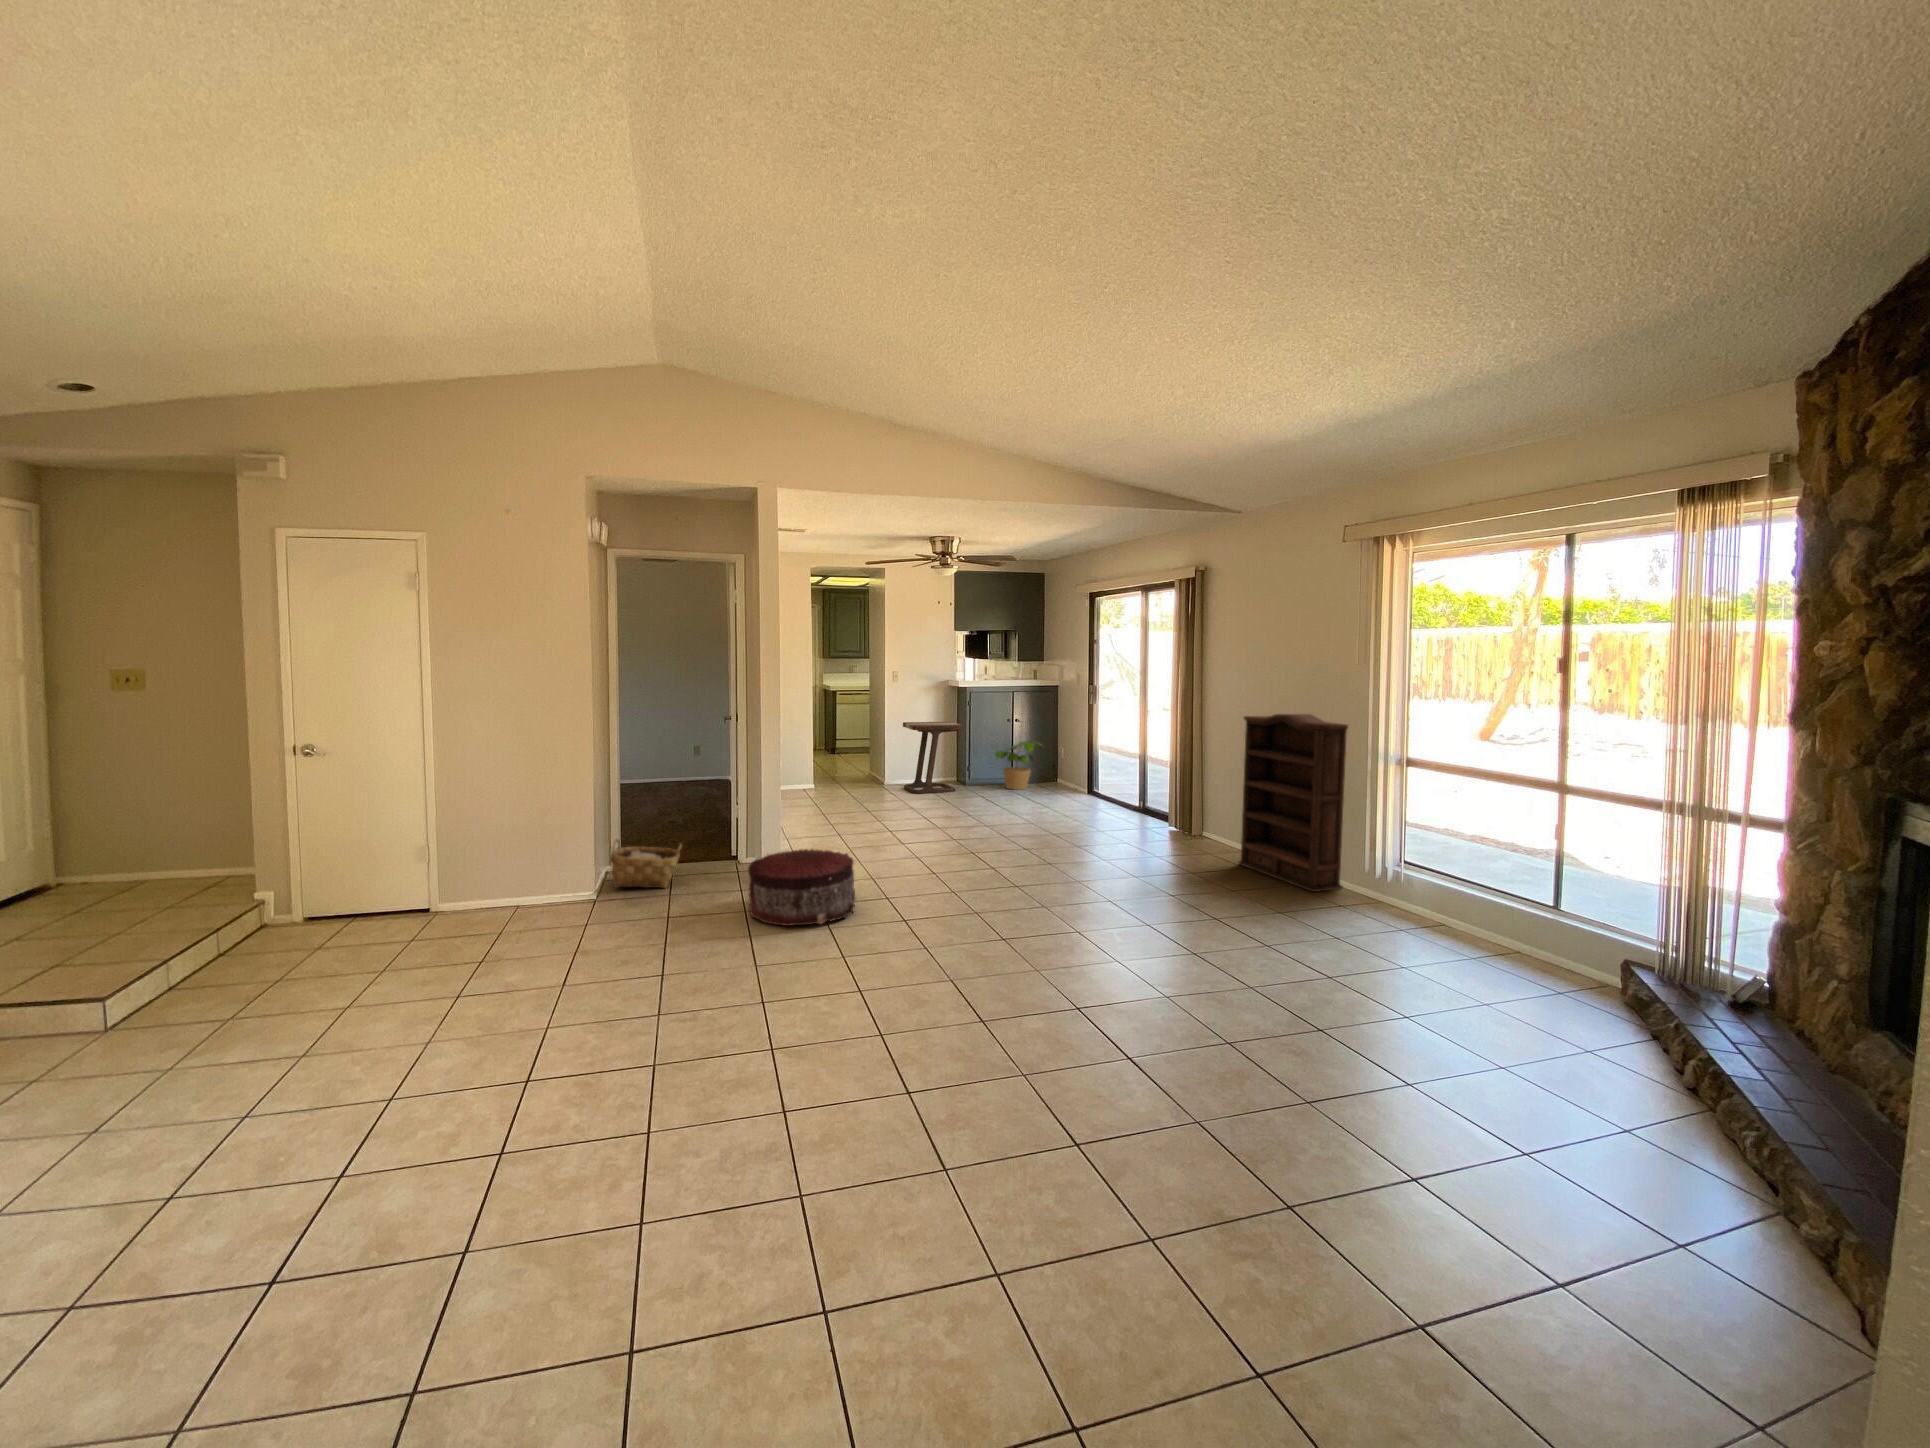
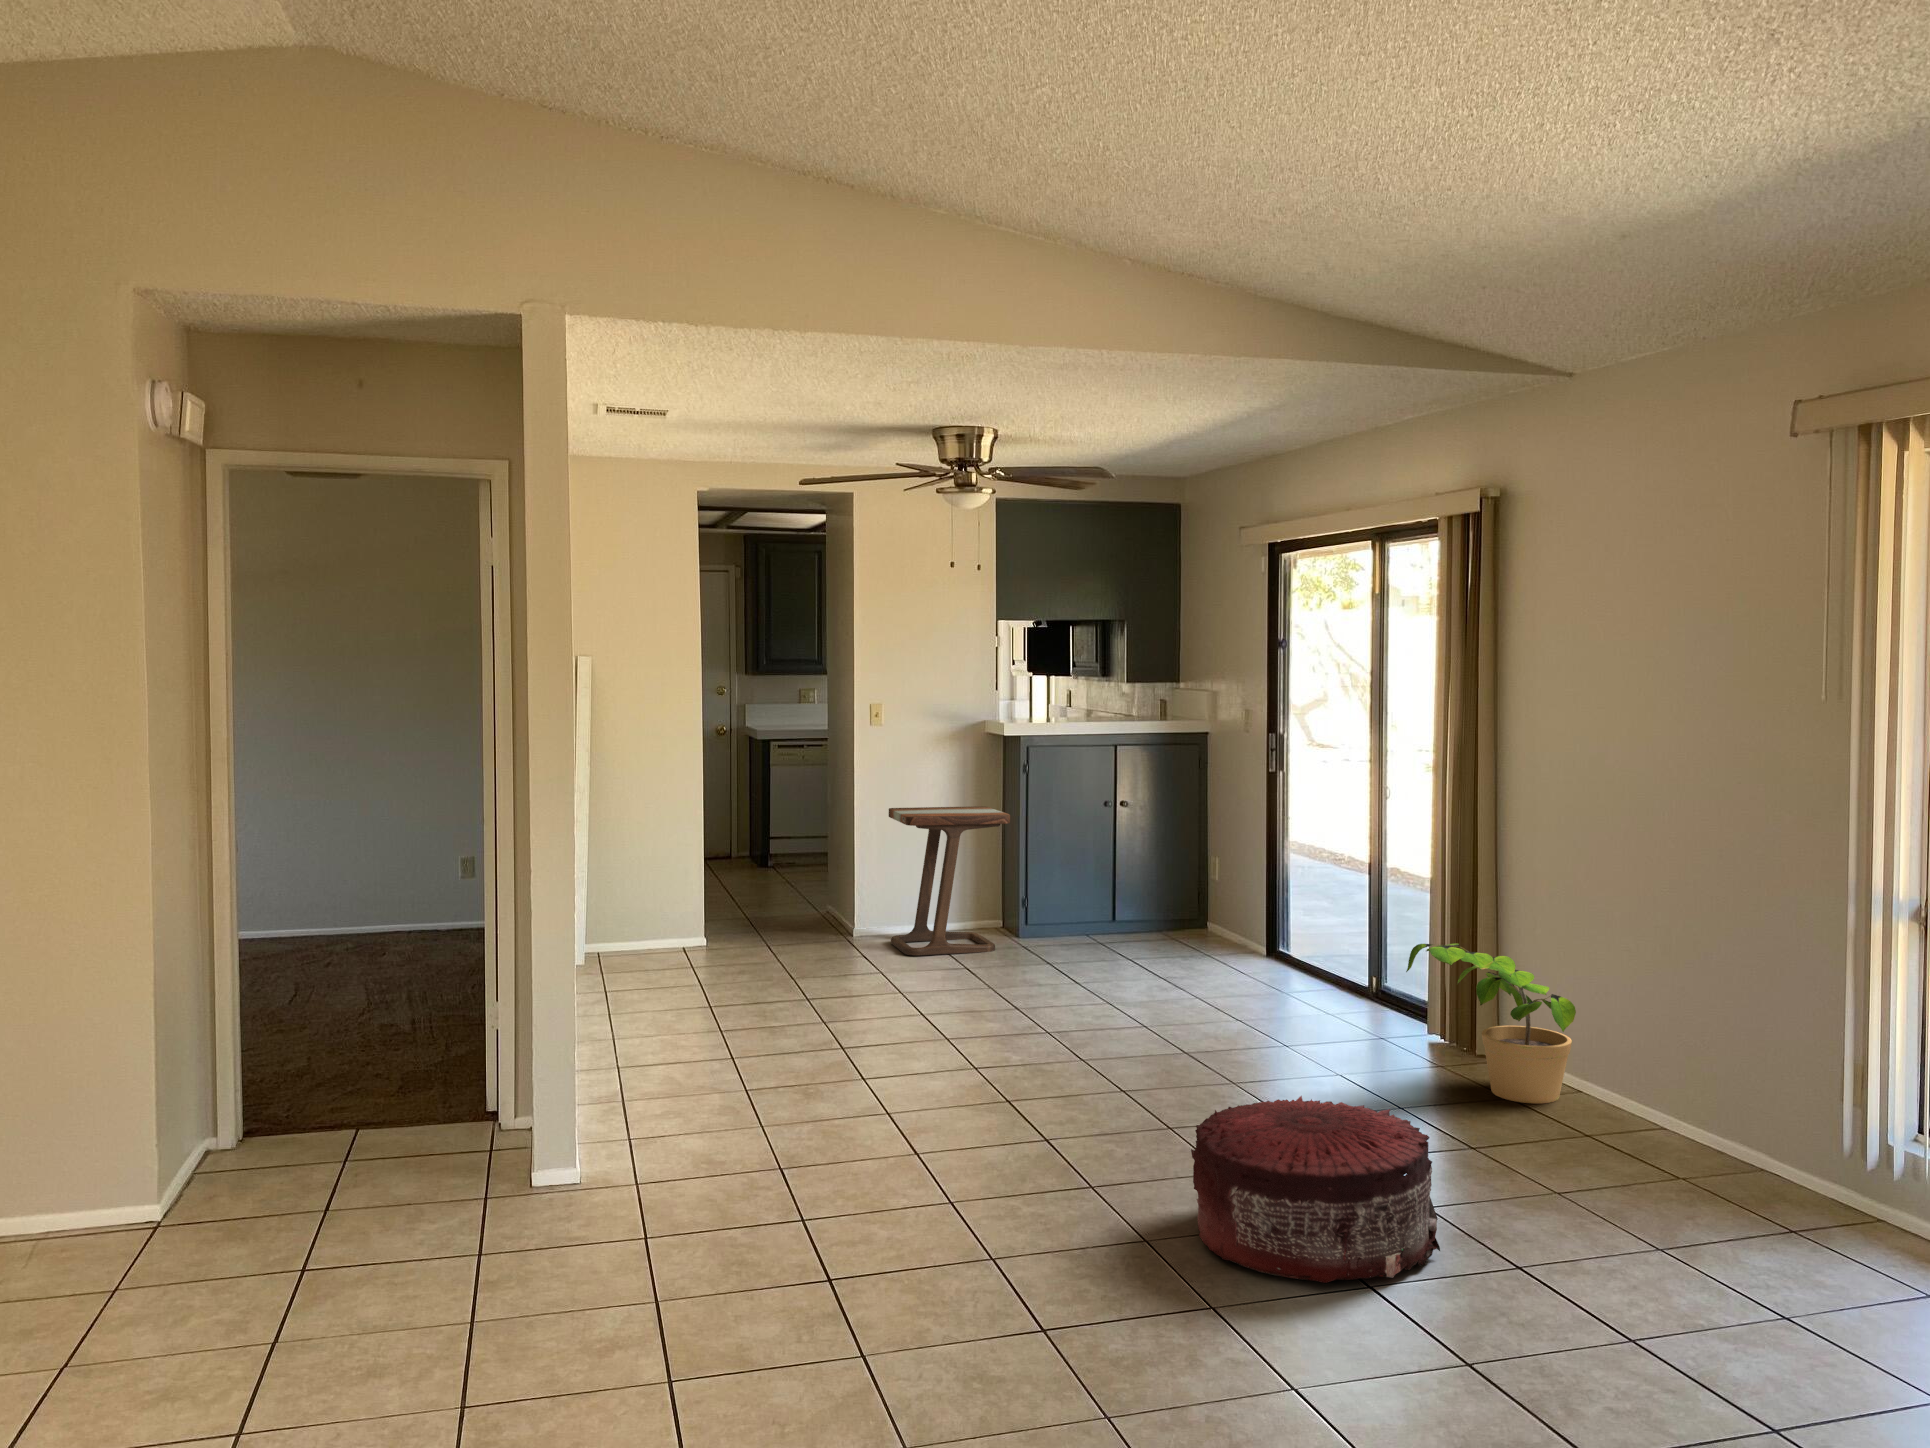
bookshelf: present [1238,714,1348,892] -> none [1572,805,1810,1201]
potted plant: present [995,741,1036,790] -> present [1406,944,1576,1104]
woven basket: present [610,839,681,888] -> none [195,1080,360,1191]
pouf: present [748,849,855,926] -> present [1191,1096,1440,1283]

